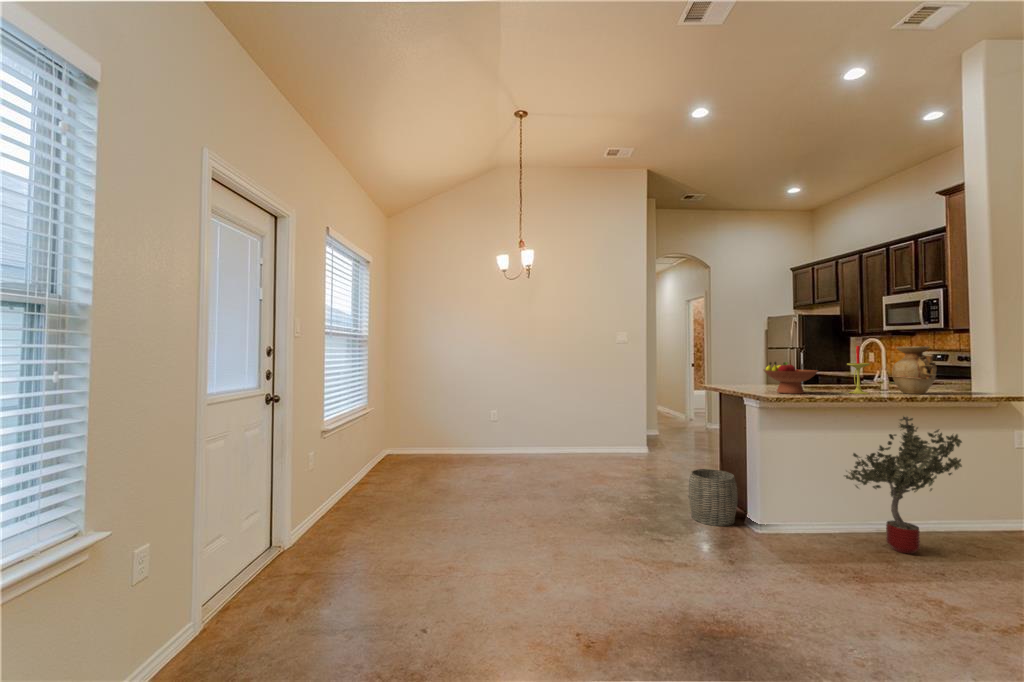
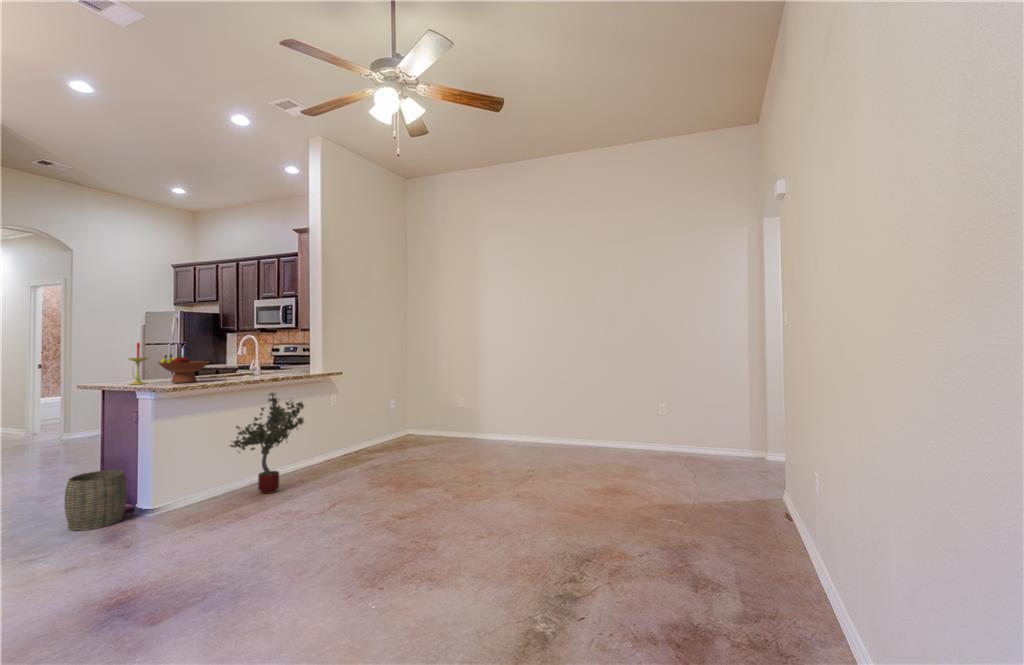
candle: present [847,346,870,394] -> present [128,343,148,385]
vase: present [892,347,937,394] -> none [263,341,291,376]

